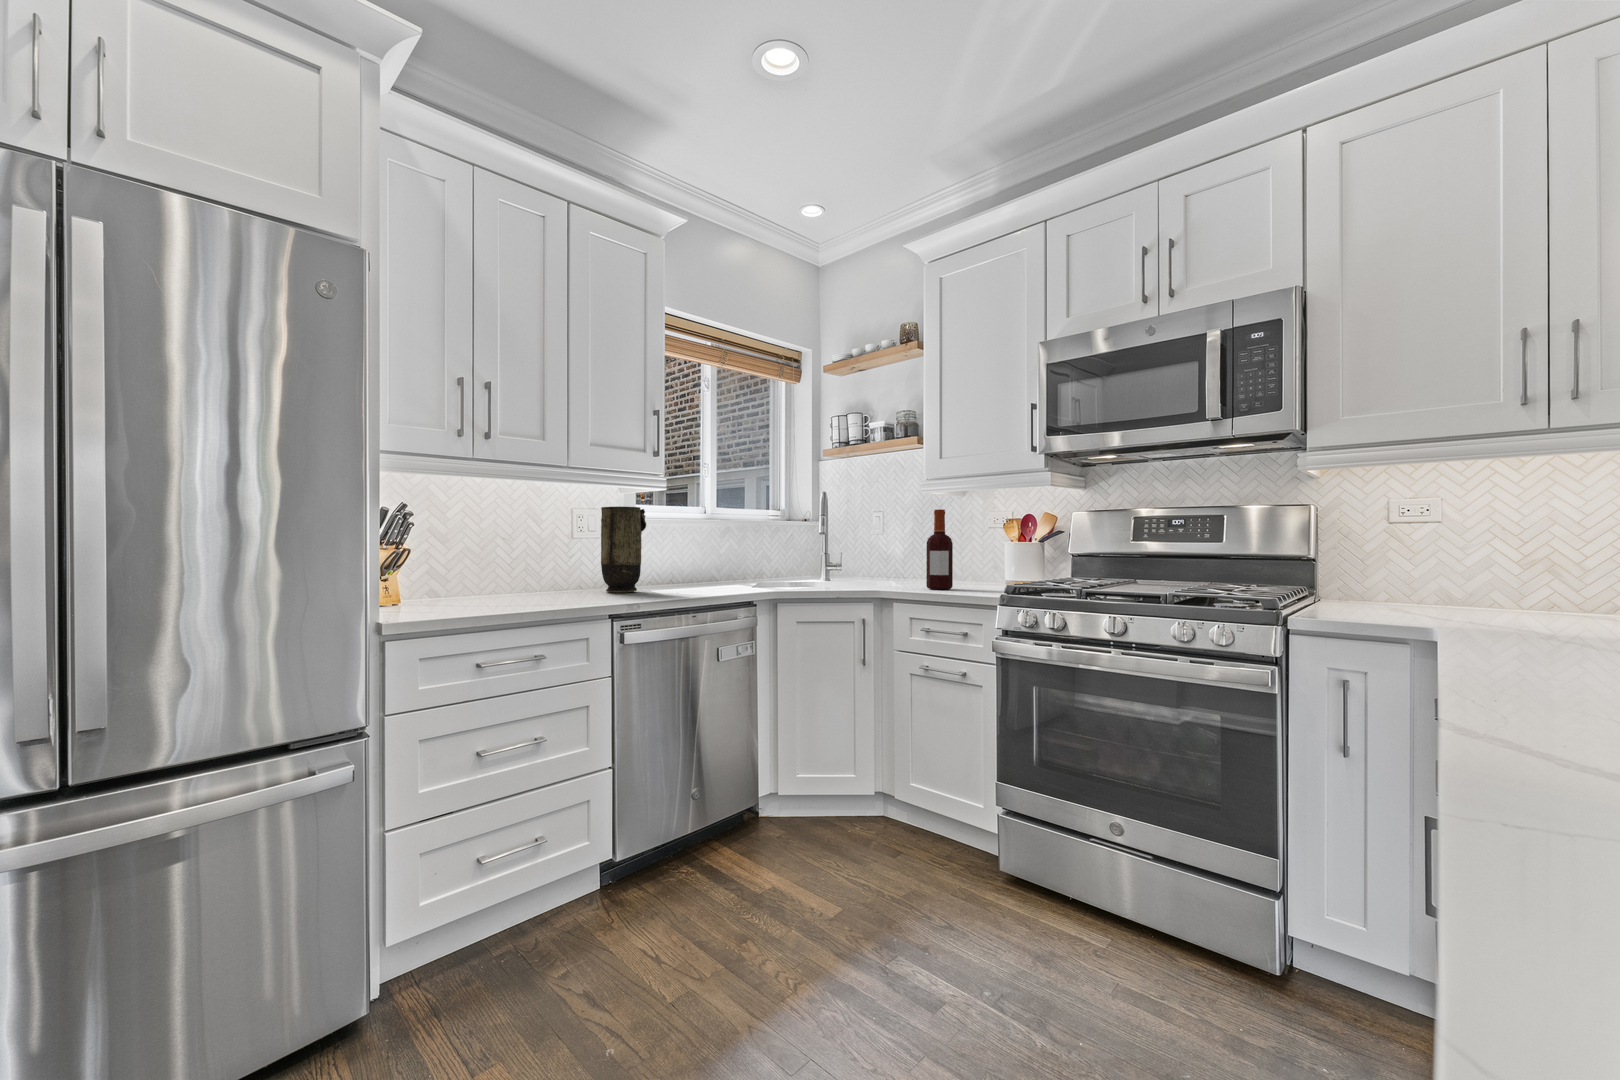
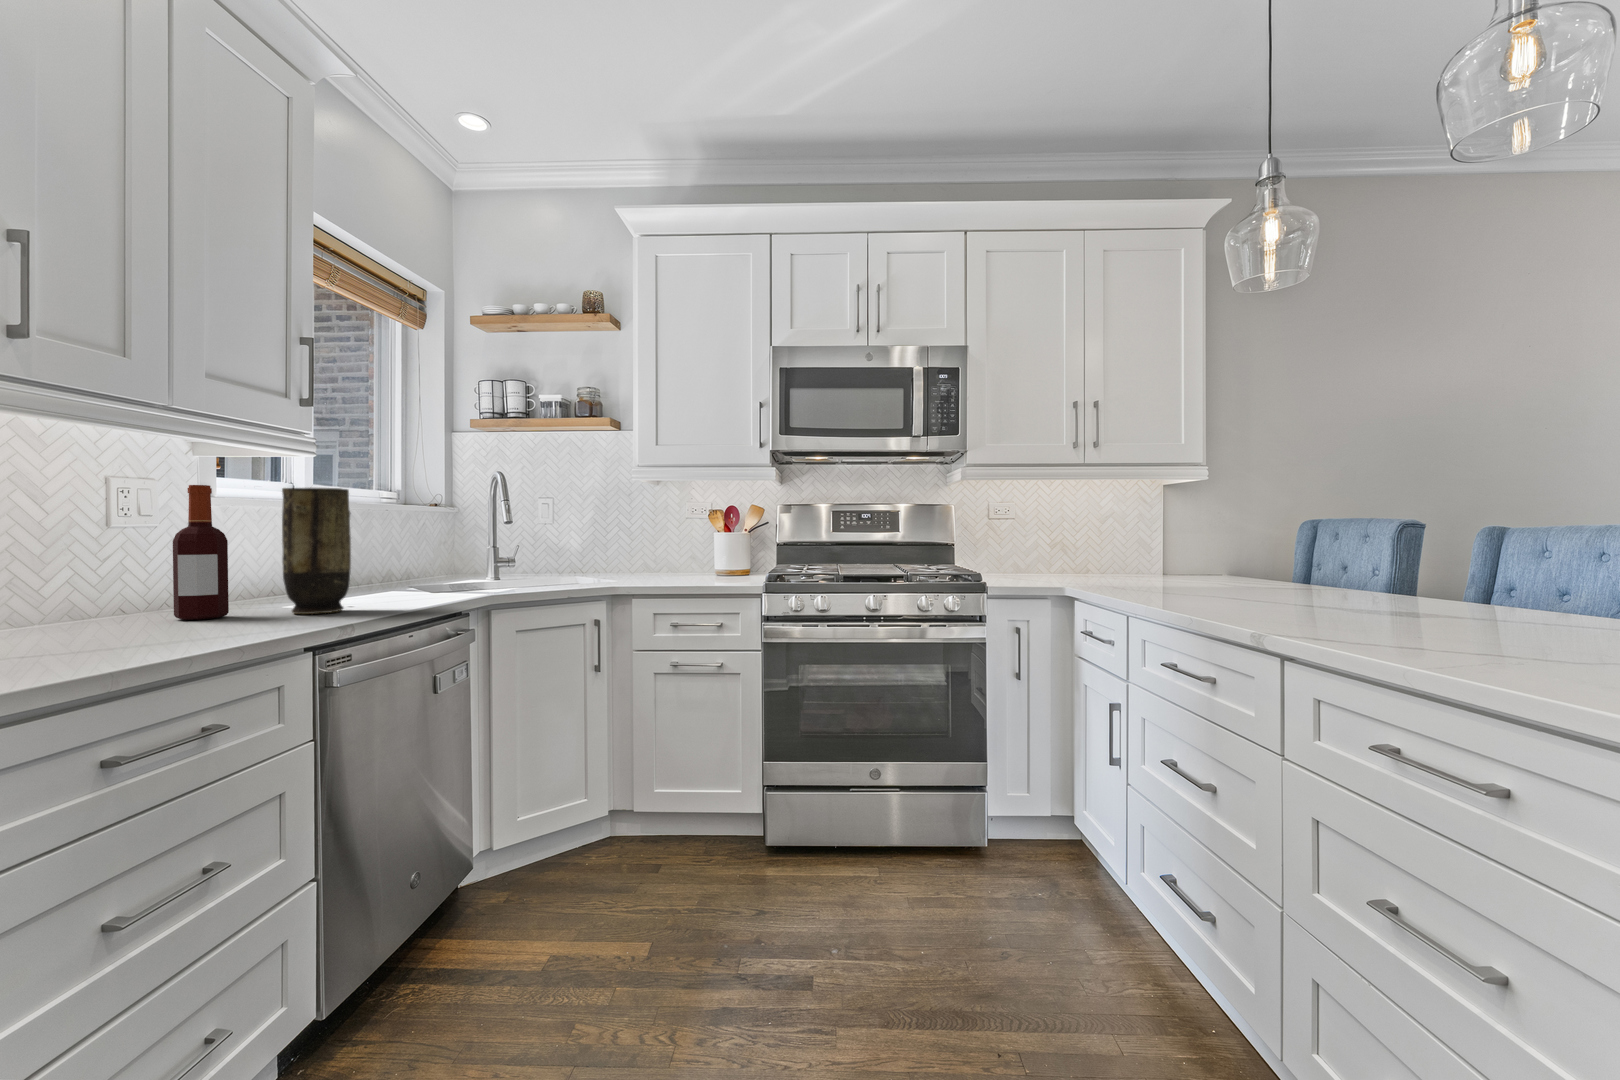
bottle: present [926,509,953,589] -> present [173,485,229,620]

